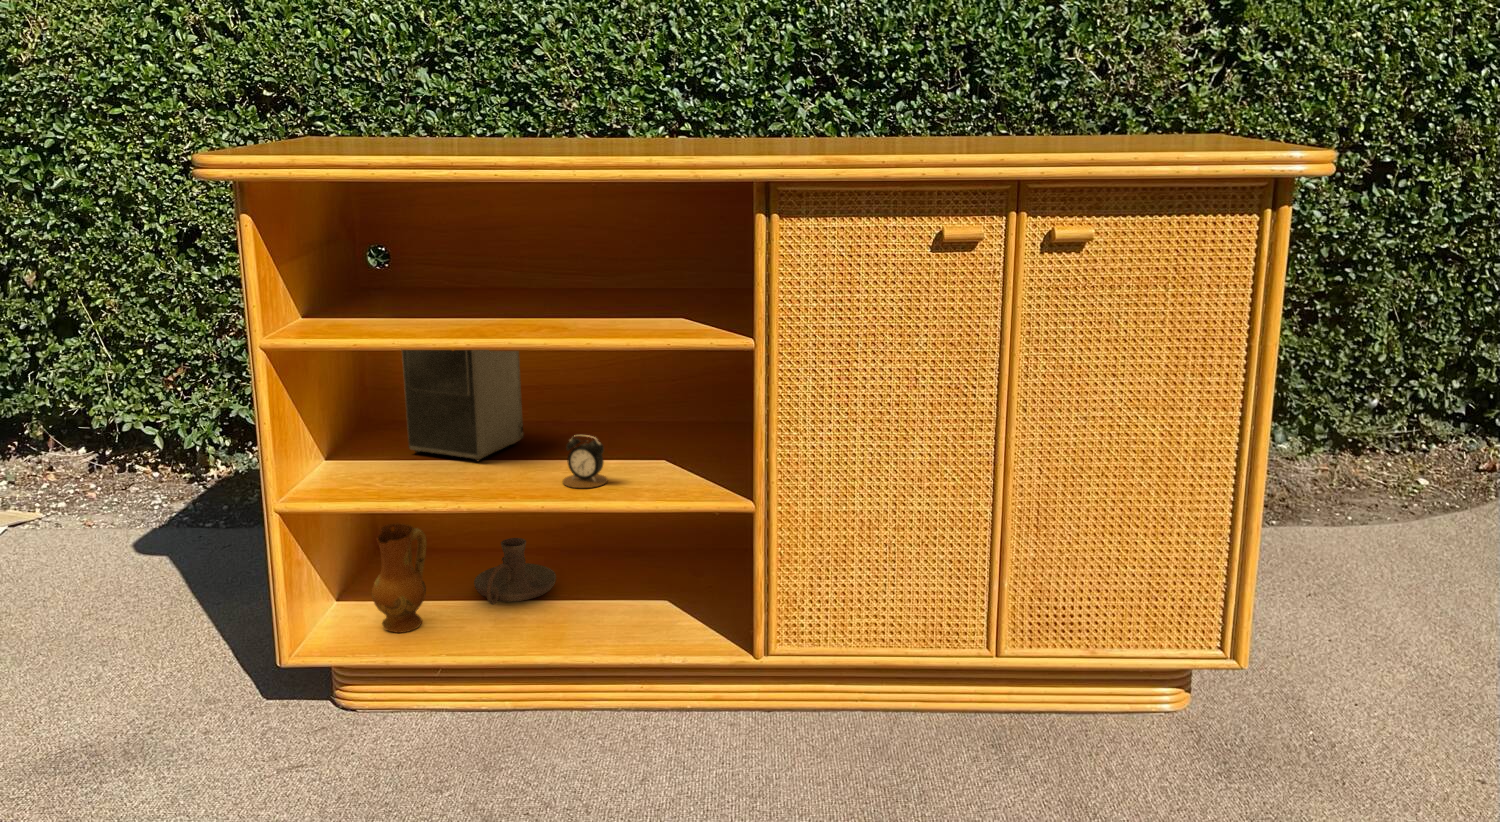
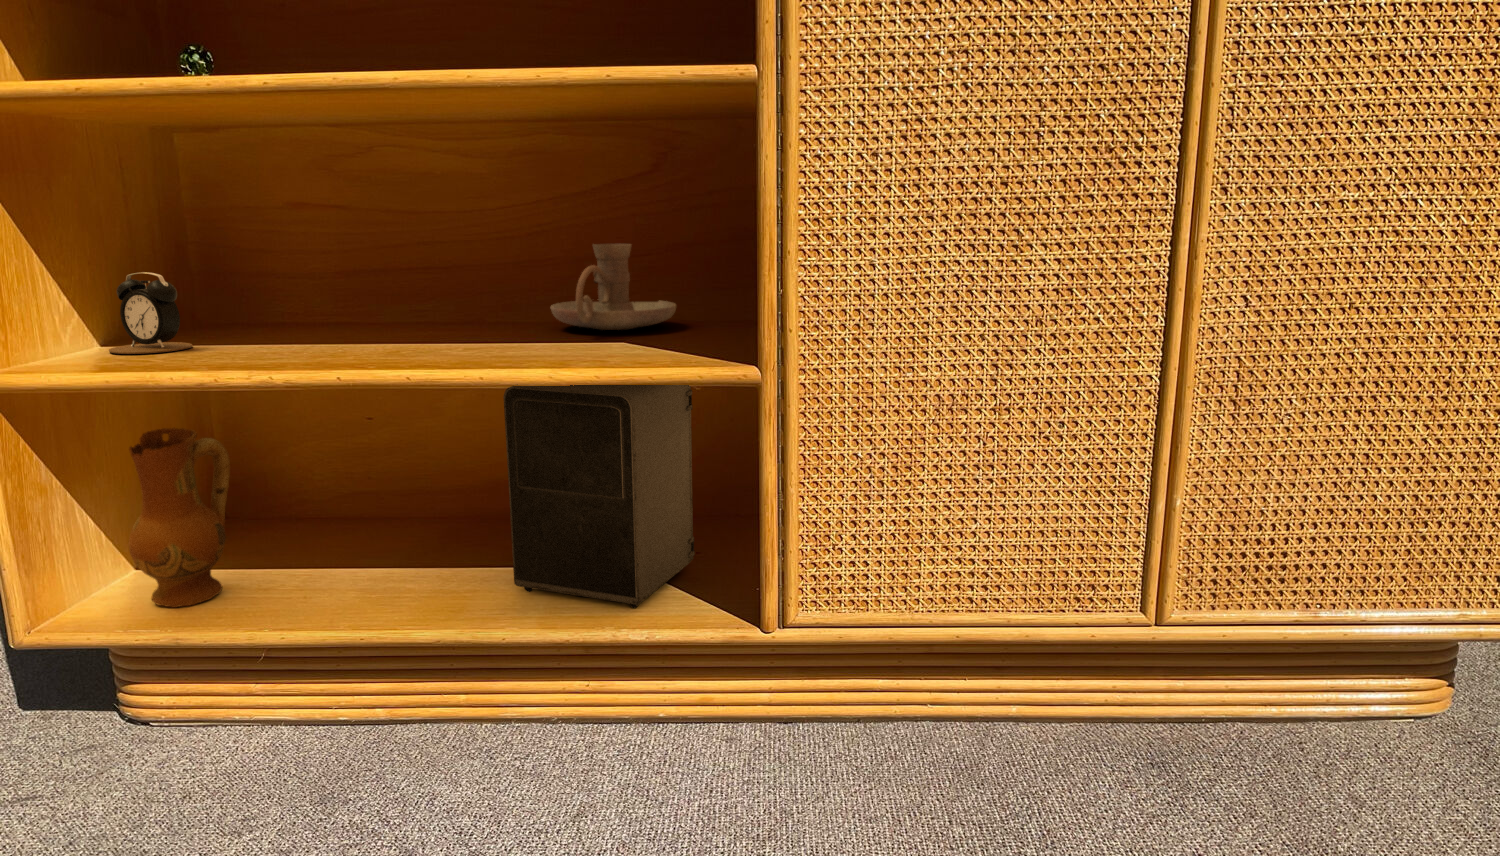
speaker: present [402,350,524,461] -> present [503,385,695,608]
alarm clock: present [562,436,608,488] -> present [109,272,192,354]
candle holder: present [474,538,556,604] -> present [551,244,676,330]

